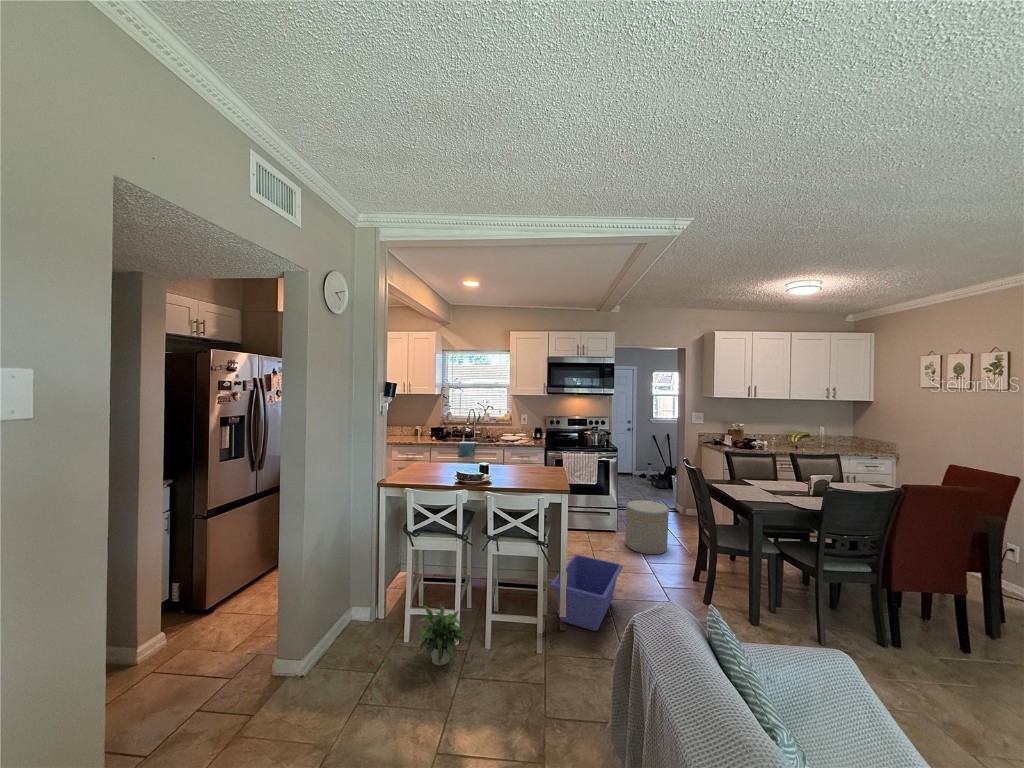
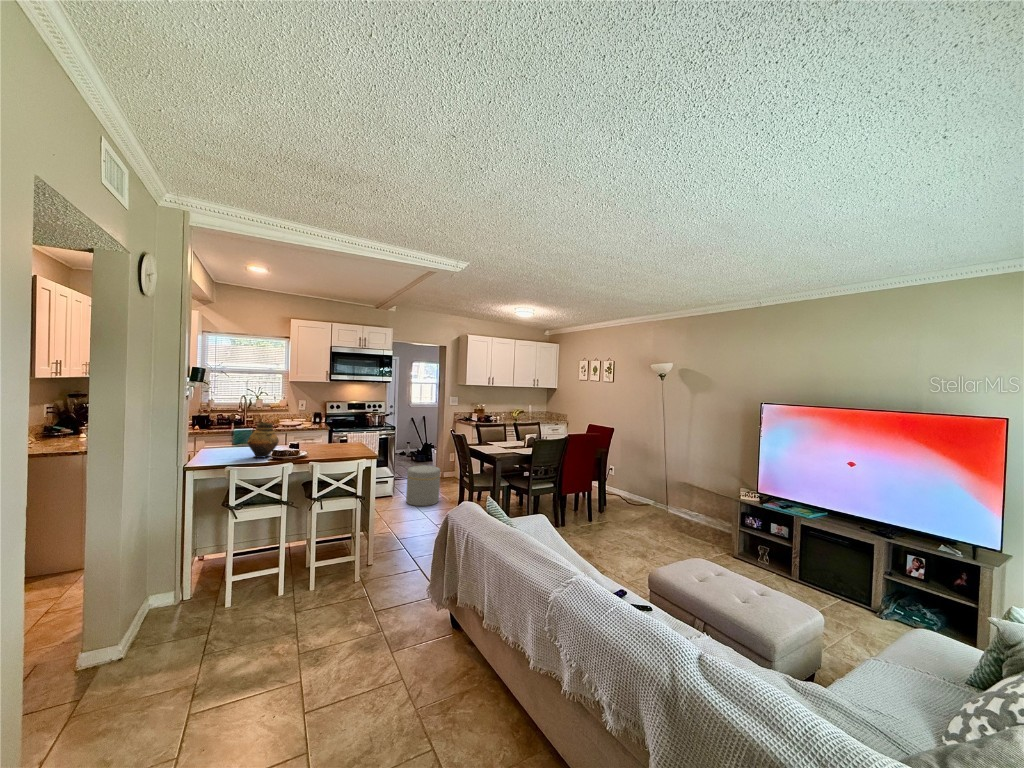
vase: none [437,447,466,483] -> present [247,423,279,458]
storage bin: present [551,555,623,631] -> none [368,510,420,562]
potted plant: present [418,604,464,665] -> none [247,568,302,624]

